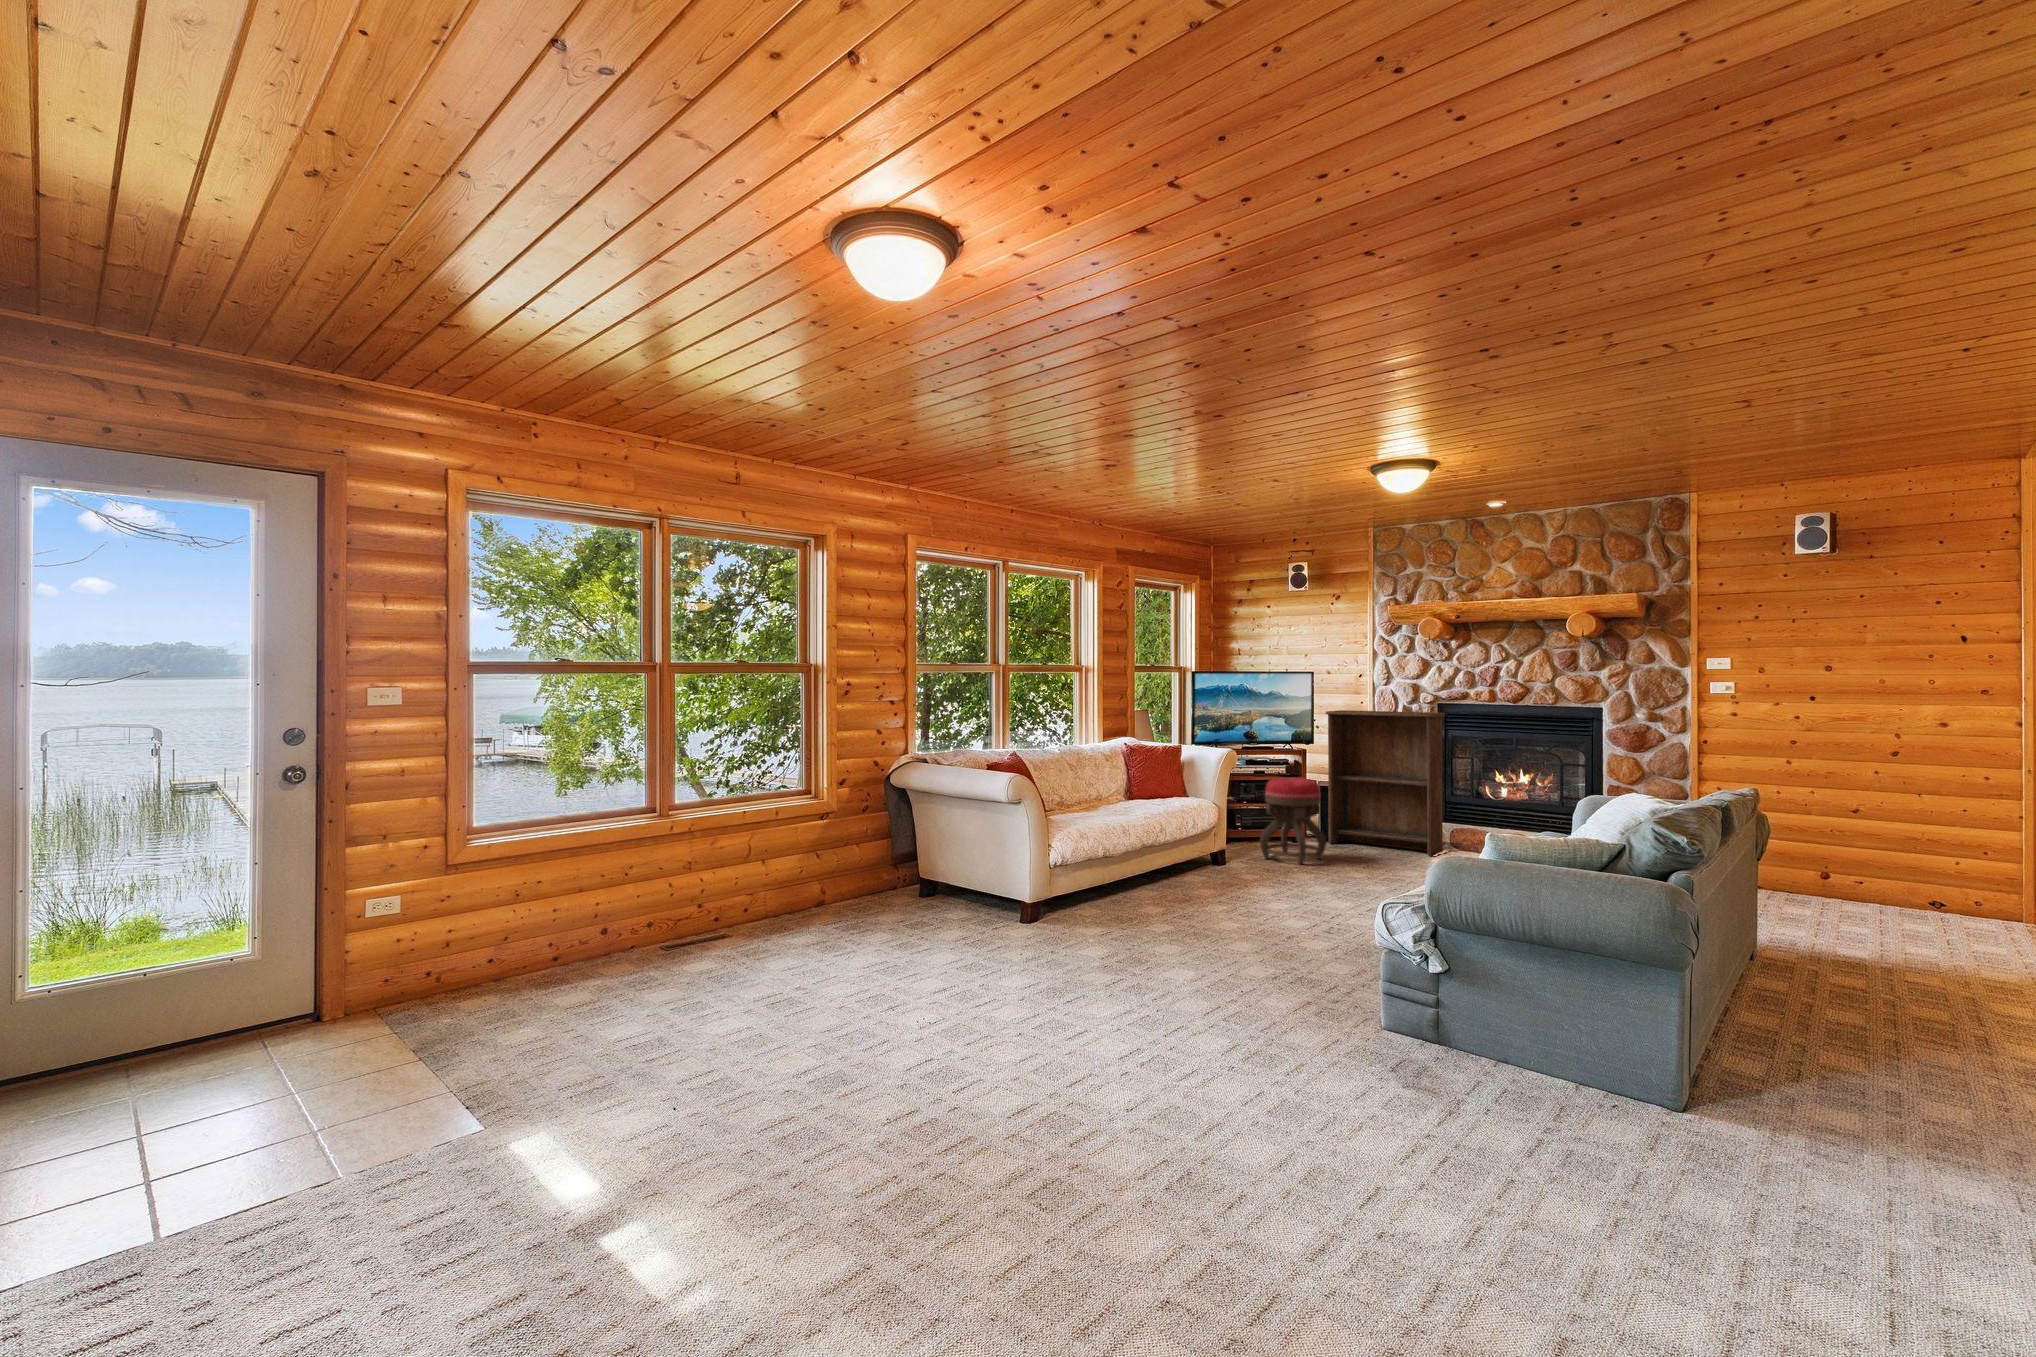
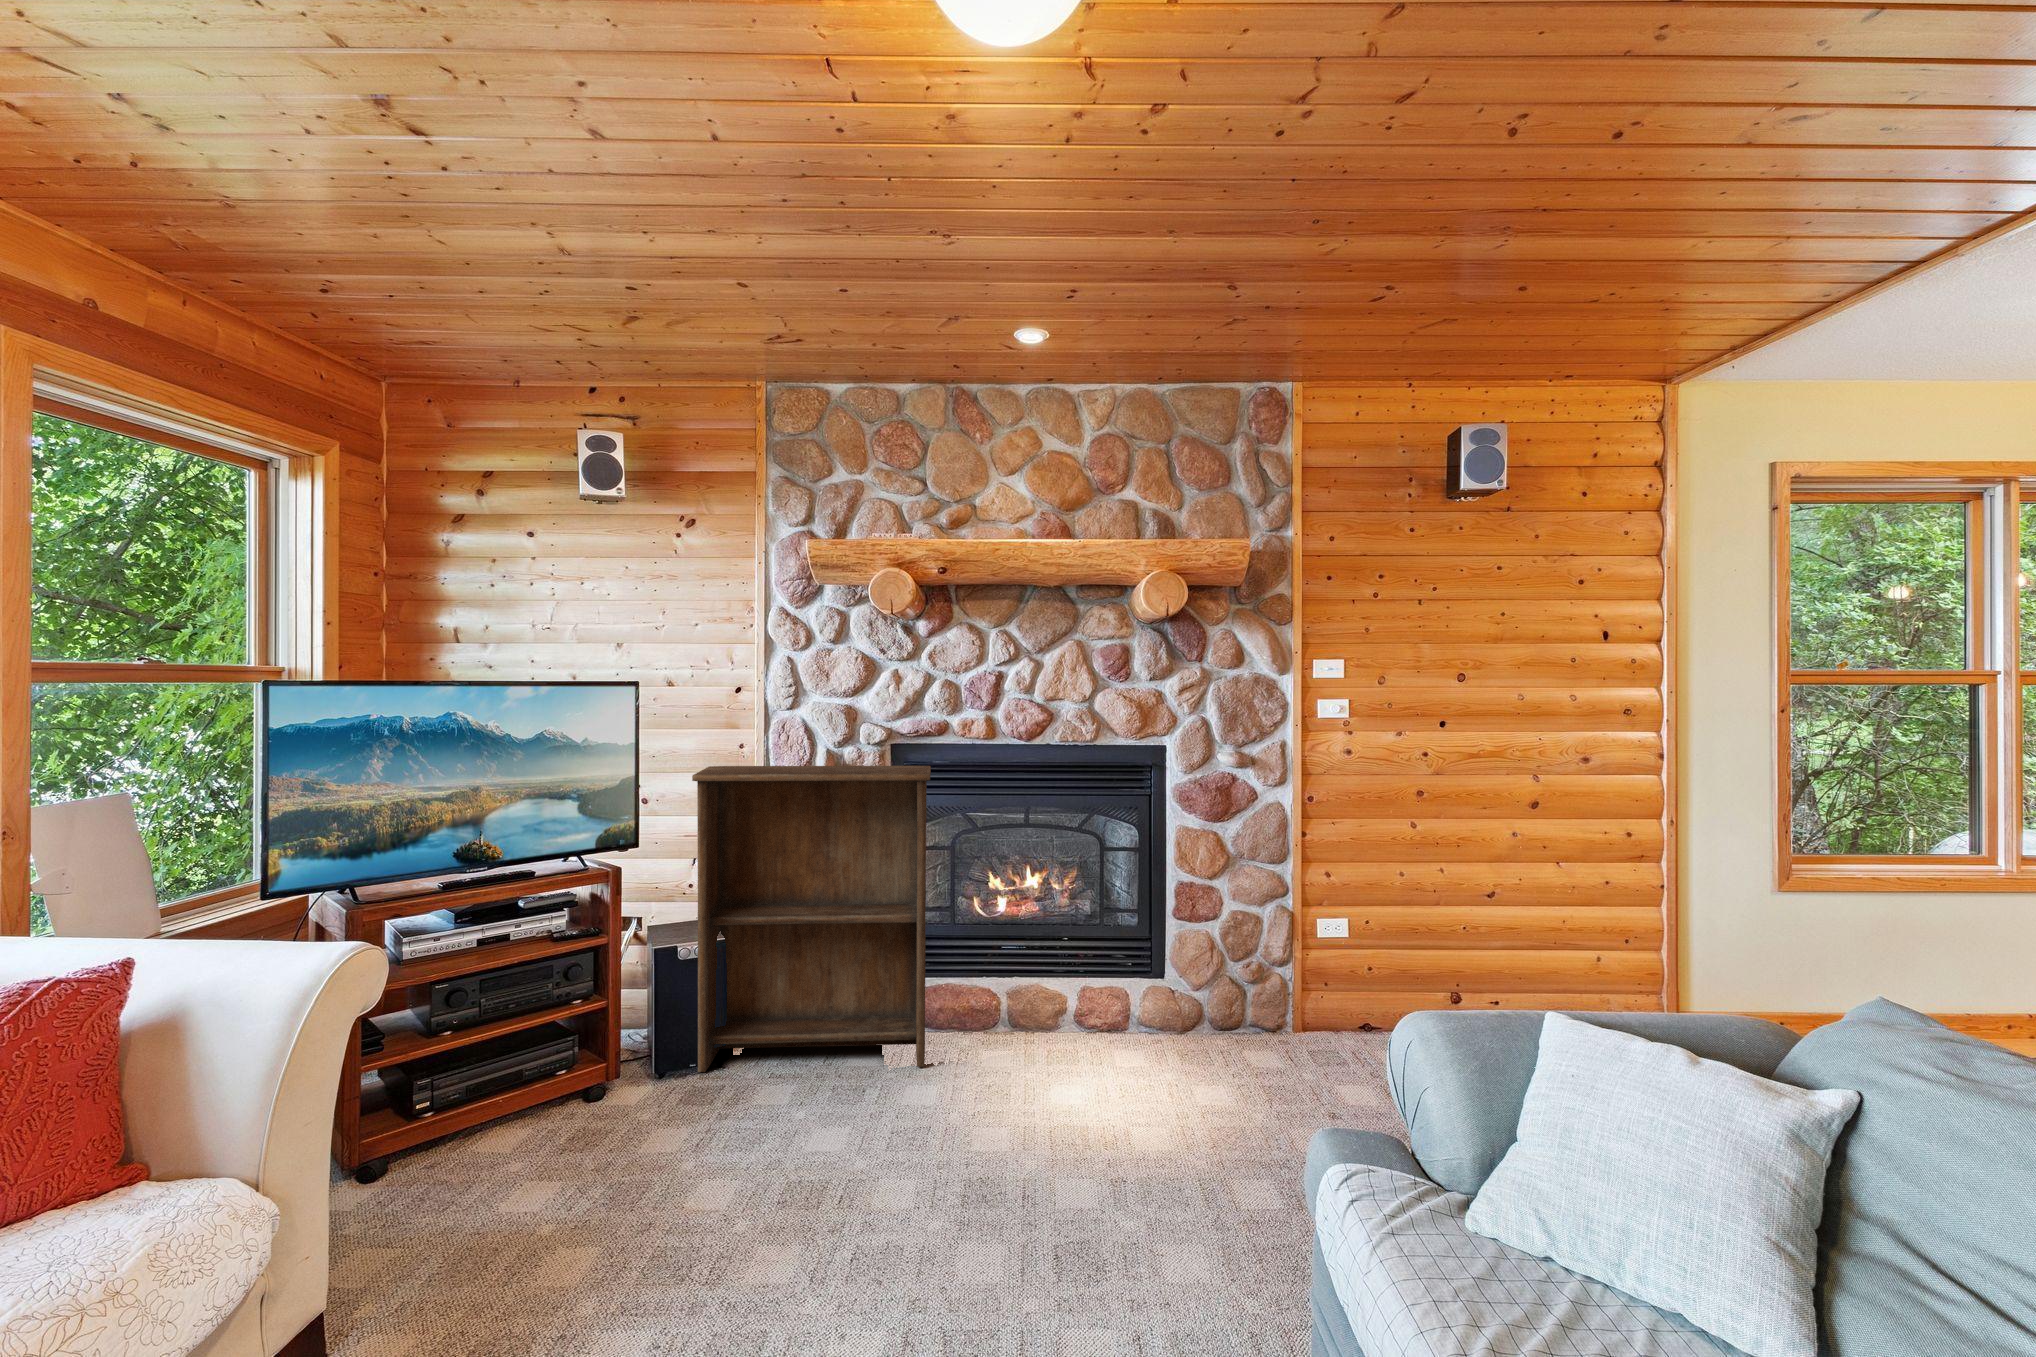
ottoman: present [1260,778,1326,864] -> none [577,960,740,1209]

